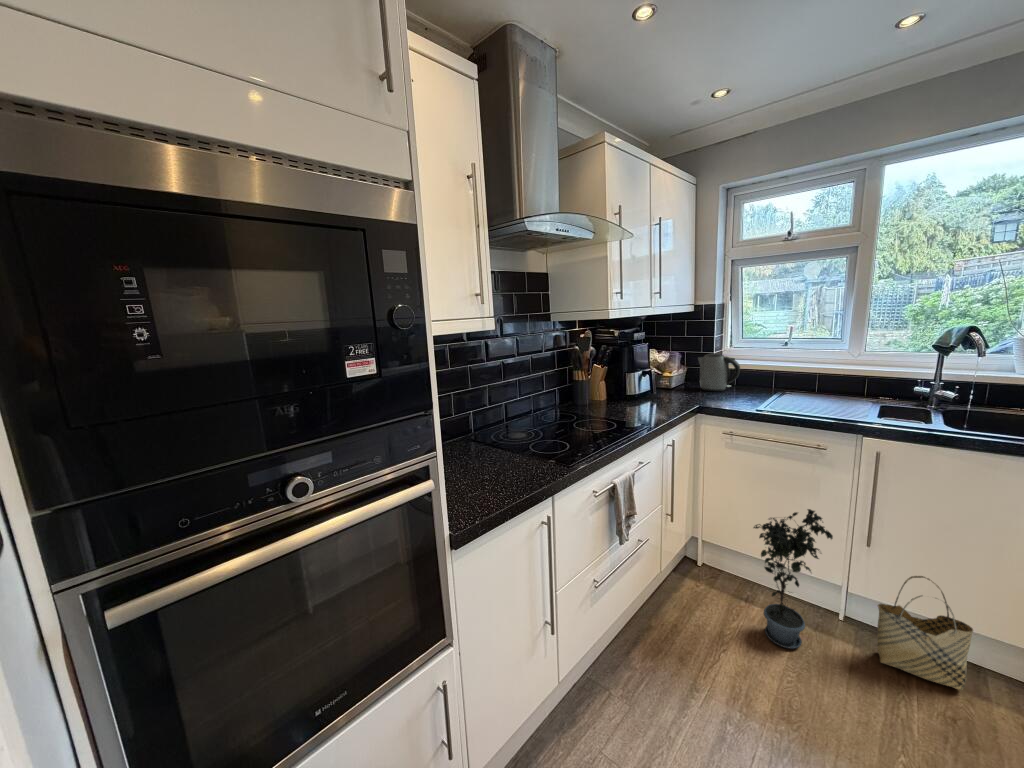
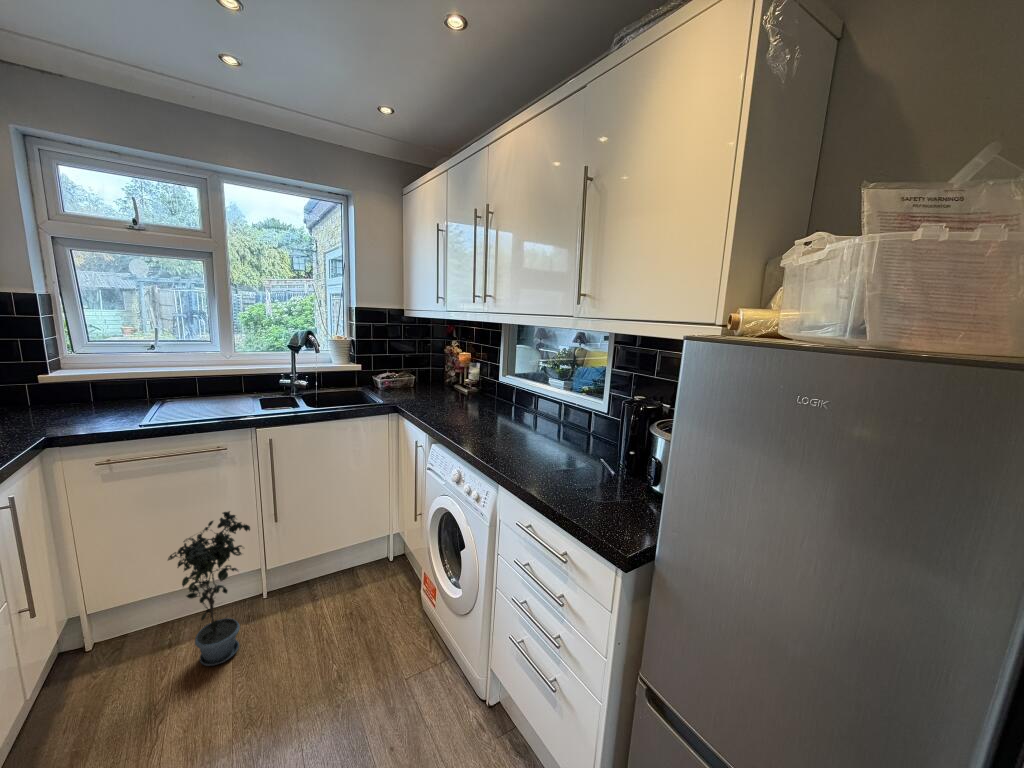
kettle: present [698,353,740,391] -> none [18,363,99,415]
woven basket: present [877,576,973,690] -> none [291,524,350,610]

